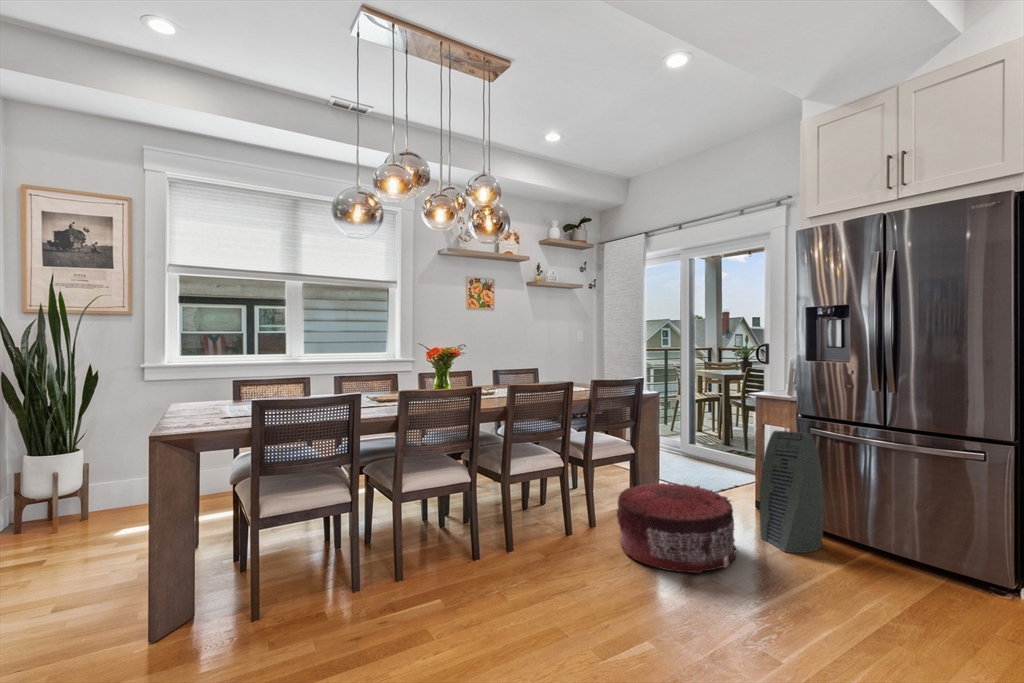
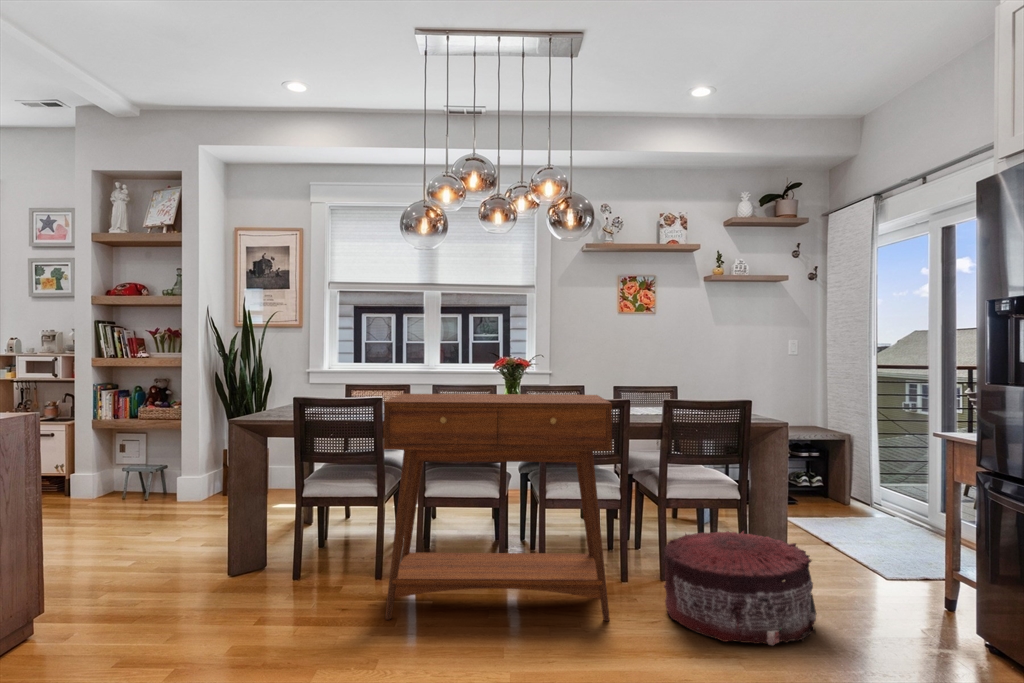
console table: none [388,381,614,638] -> present [383,394,612,621]
air purifier: present [760,431,824,553] -> none [882,479,980,663]

